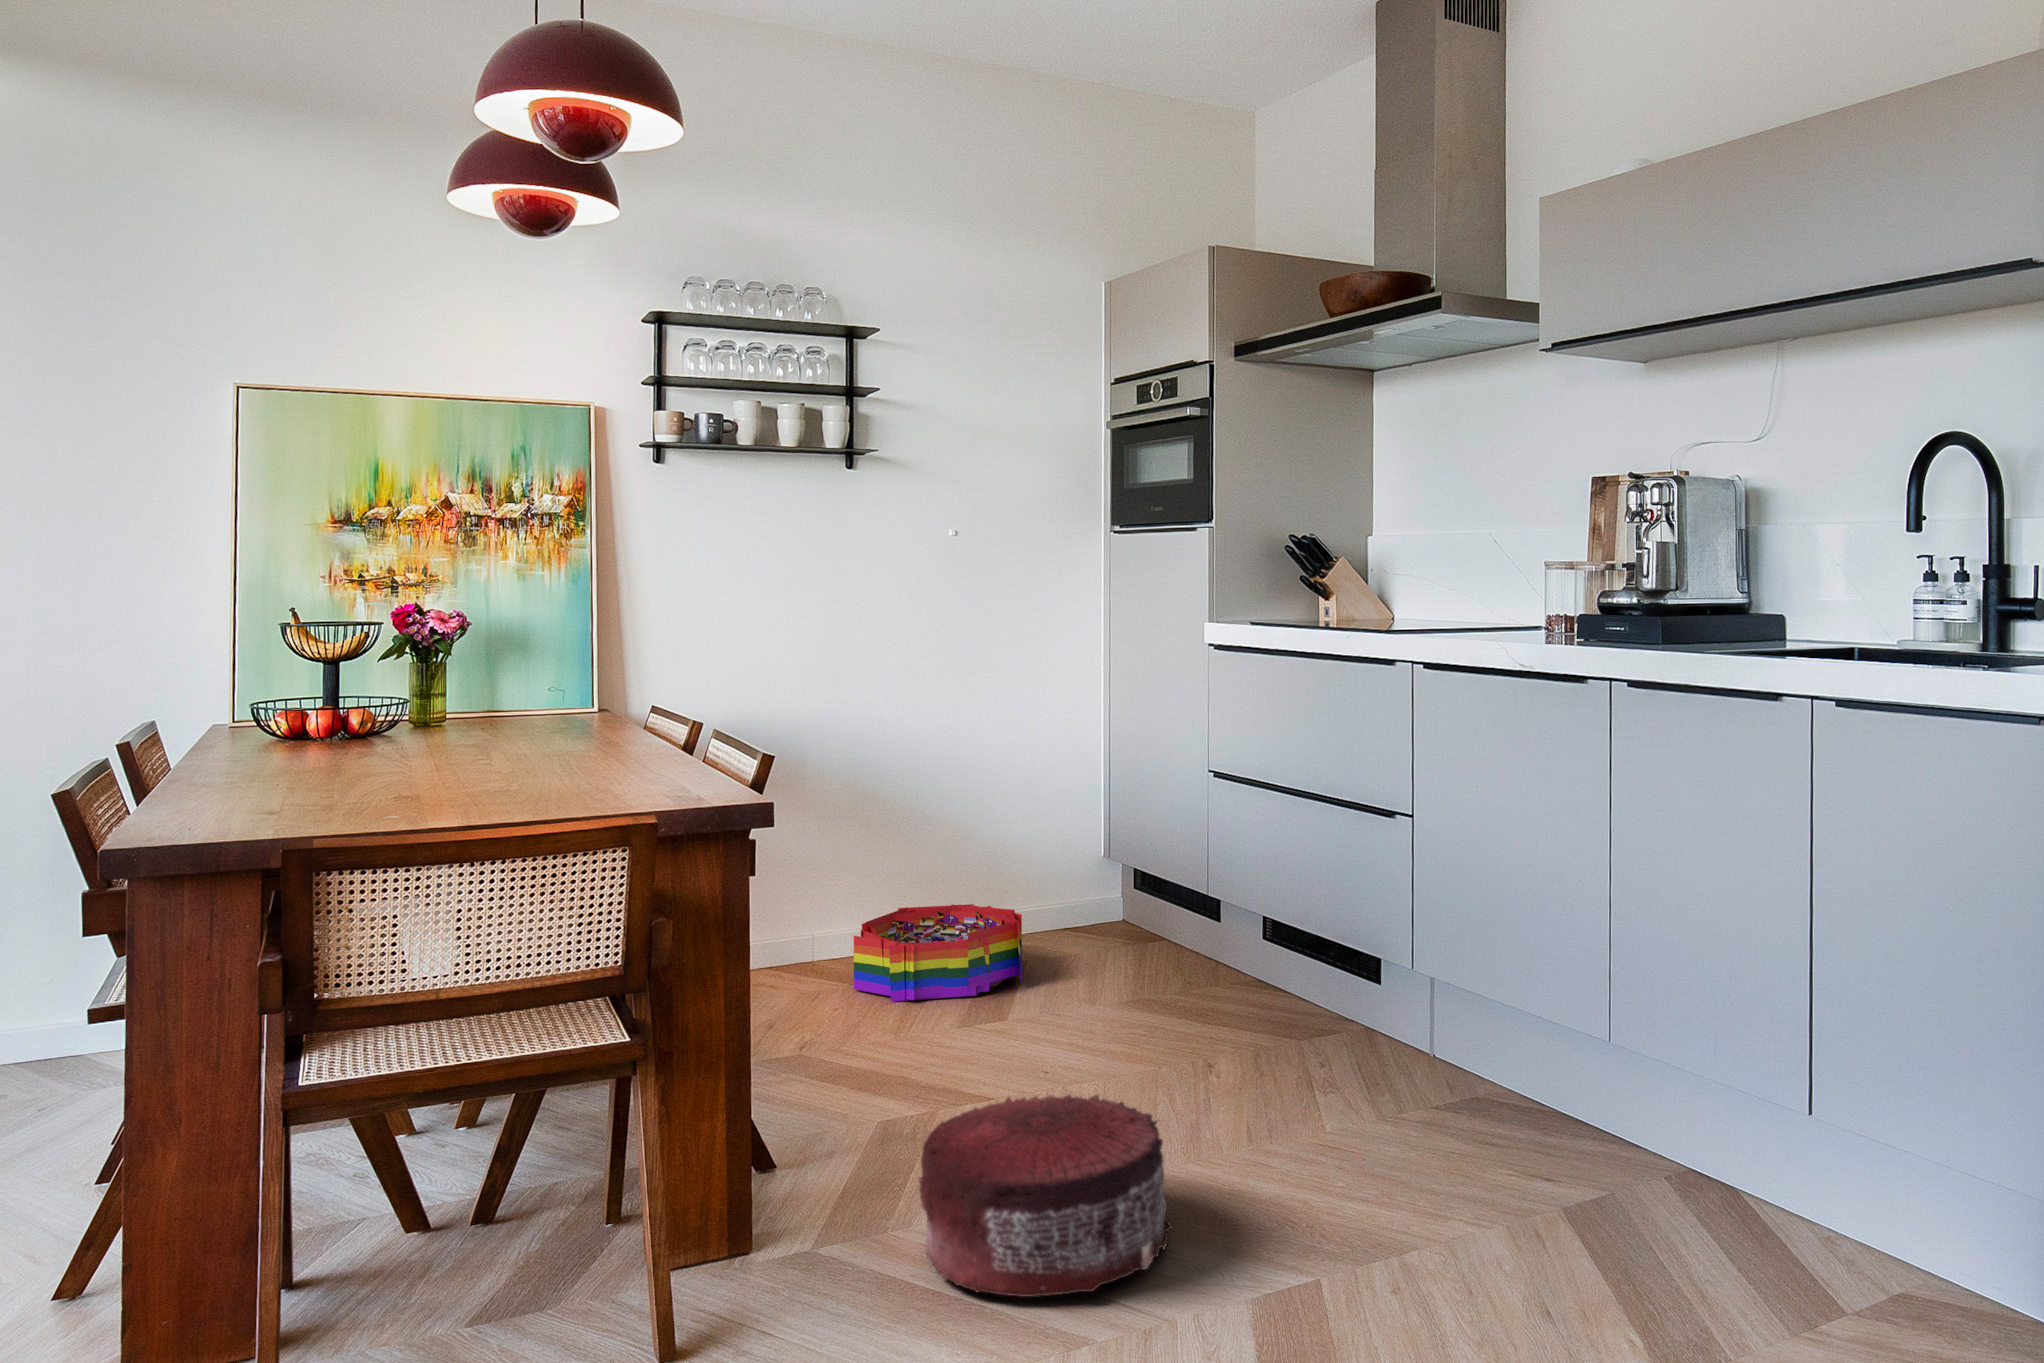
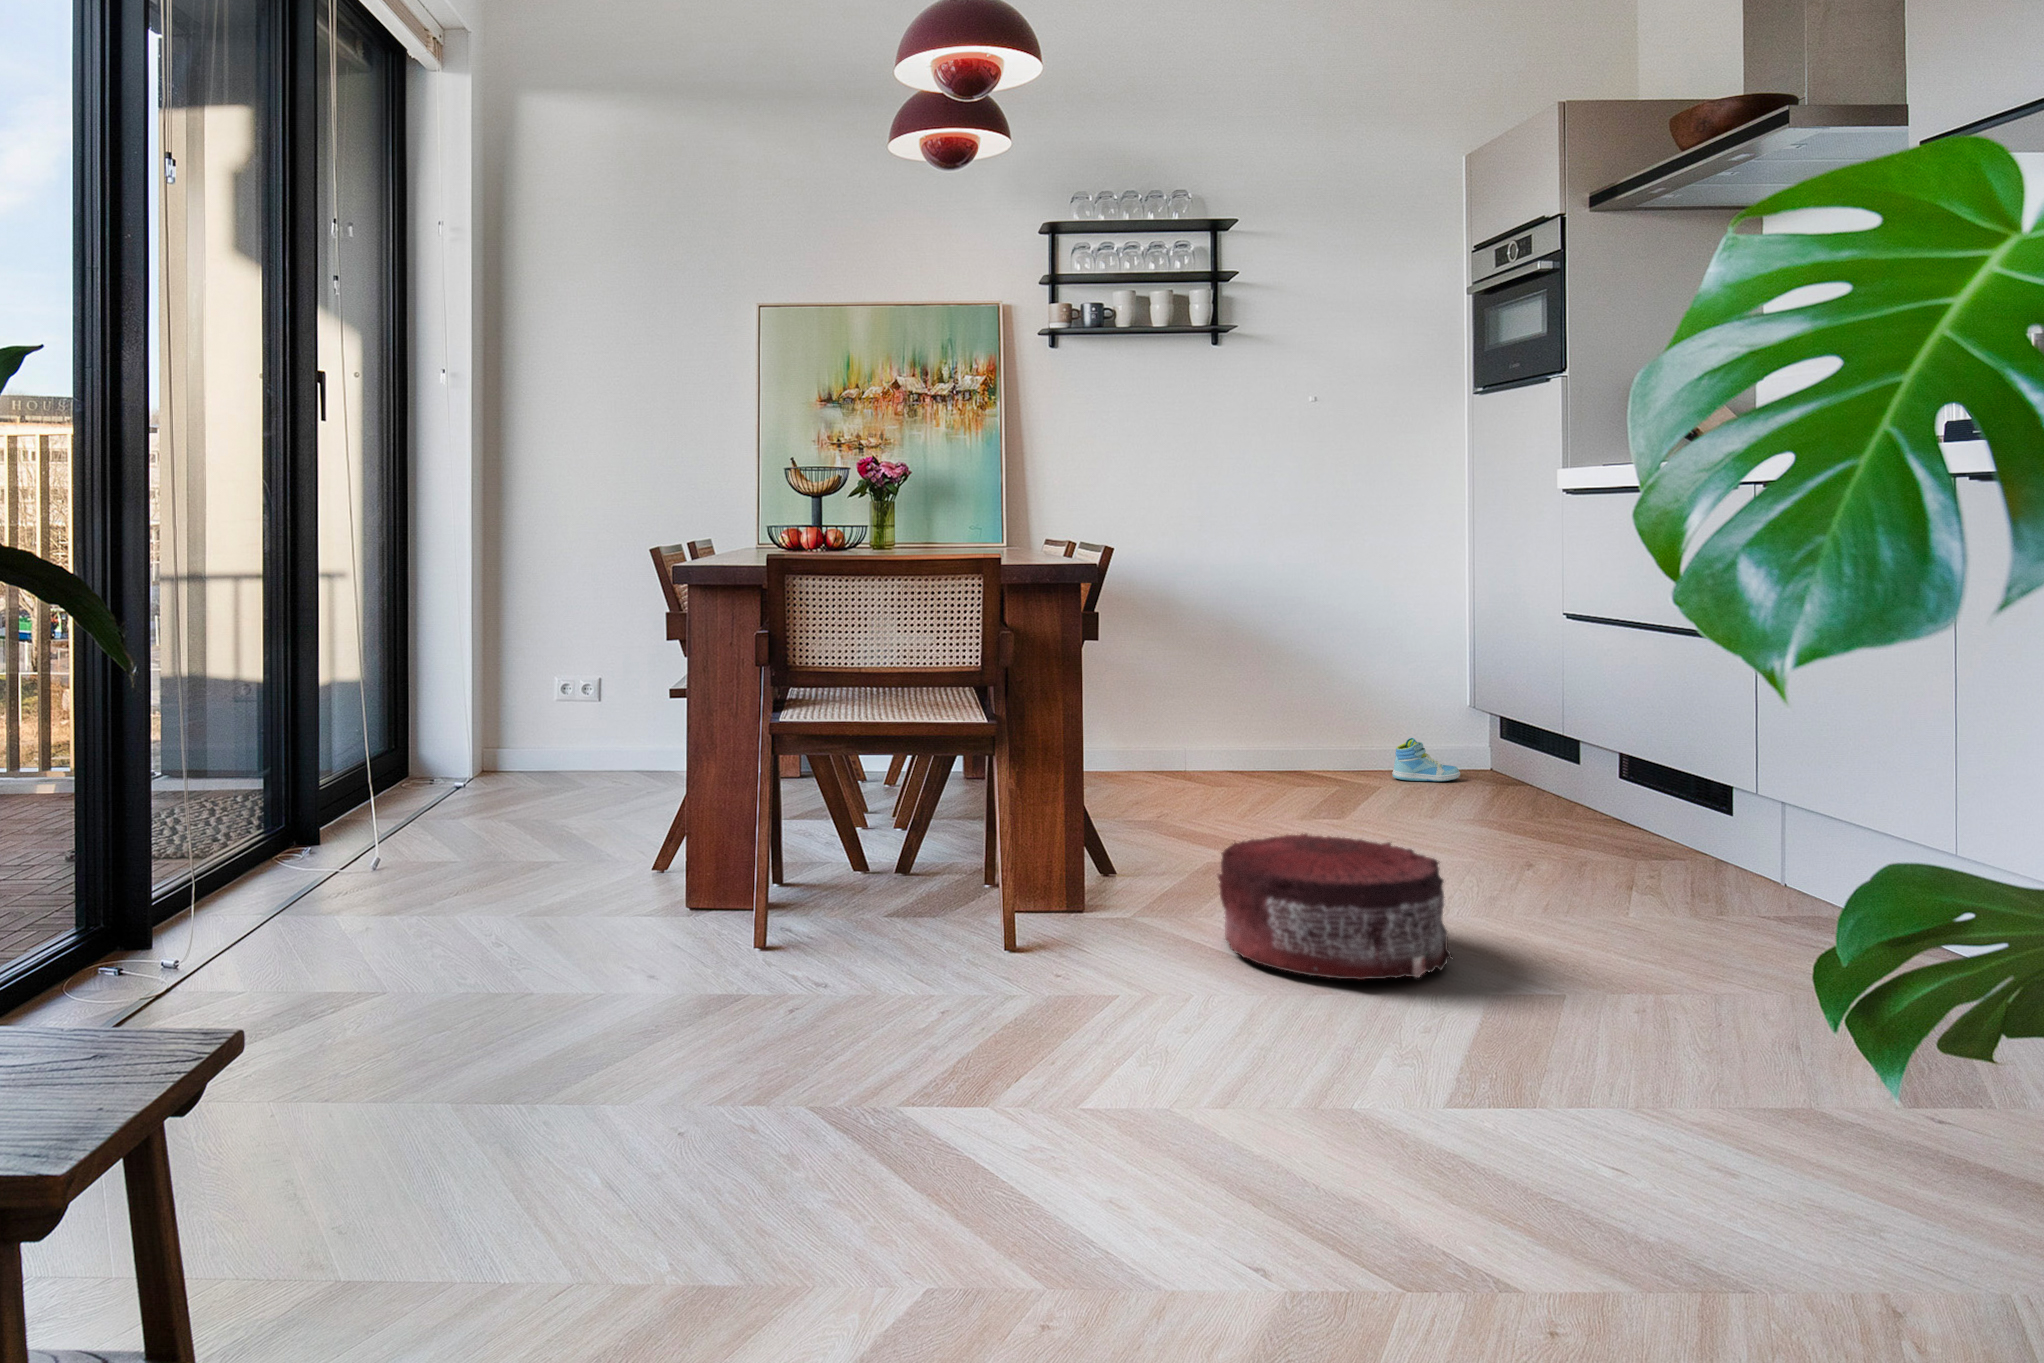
sneaker: none [1039,903,1104,951] -> present [1392,738,1460,781]
storage bin: present [854,904,1022,1002] -> none [1212,726,1370,800]

